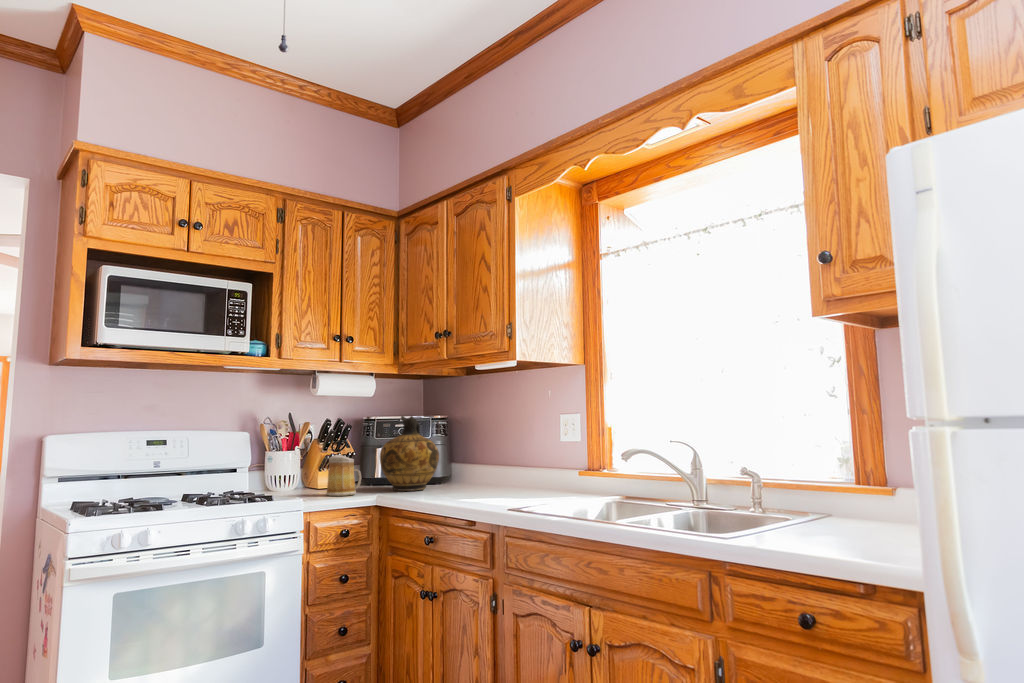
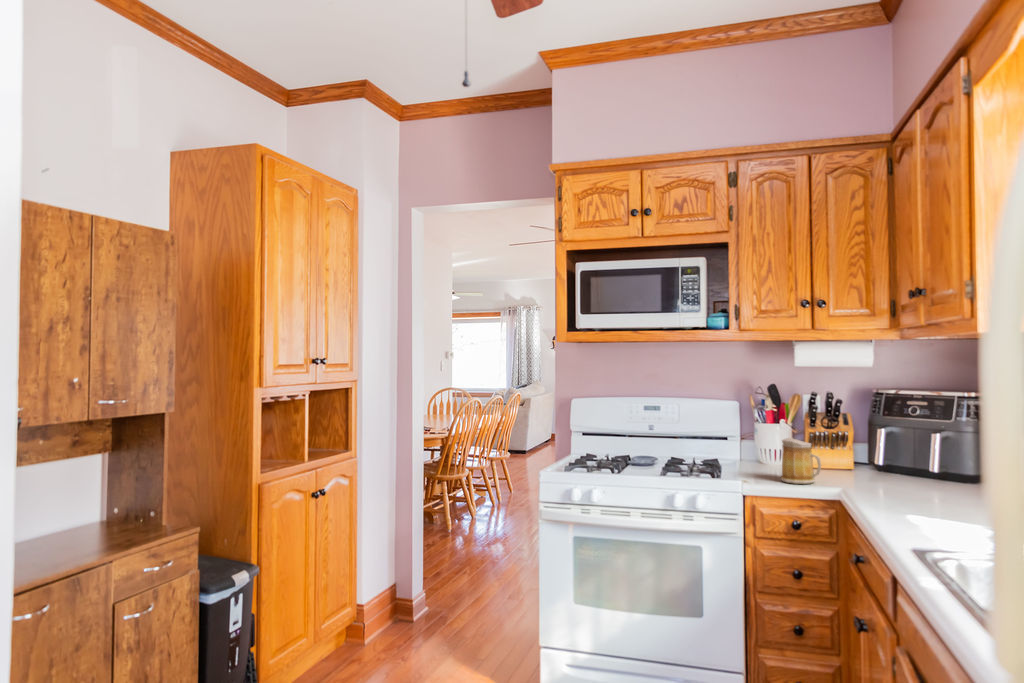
ceramic jug: present [380,416,439,491] -> none [854,395,937,487]

